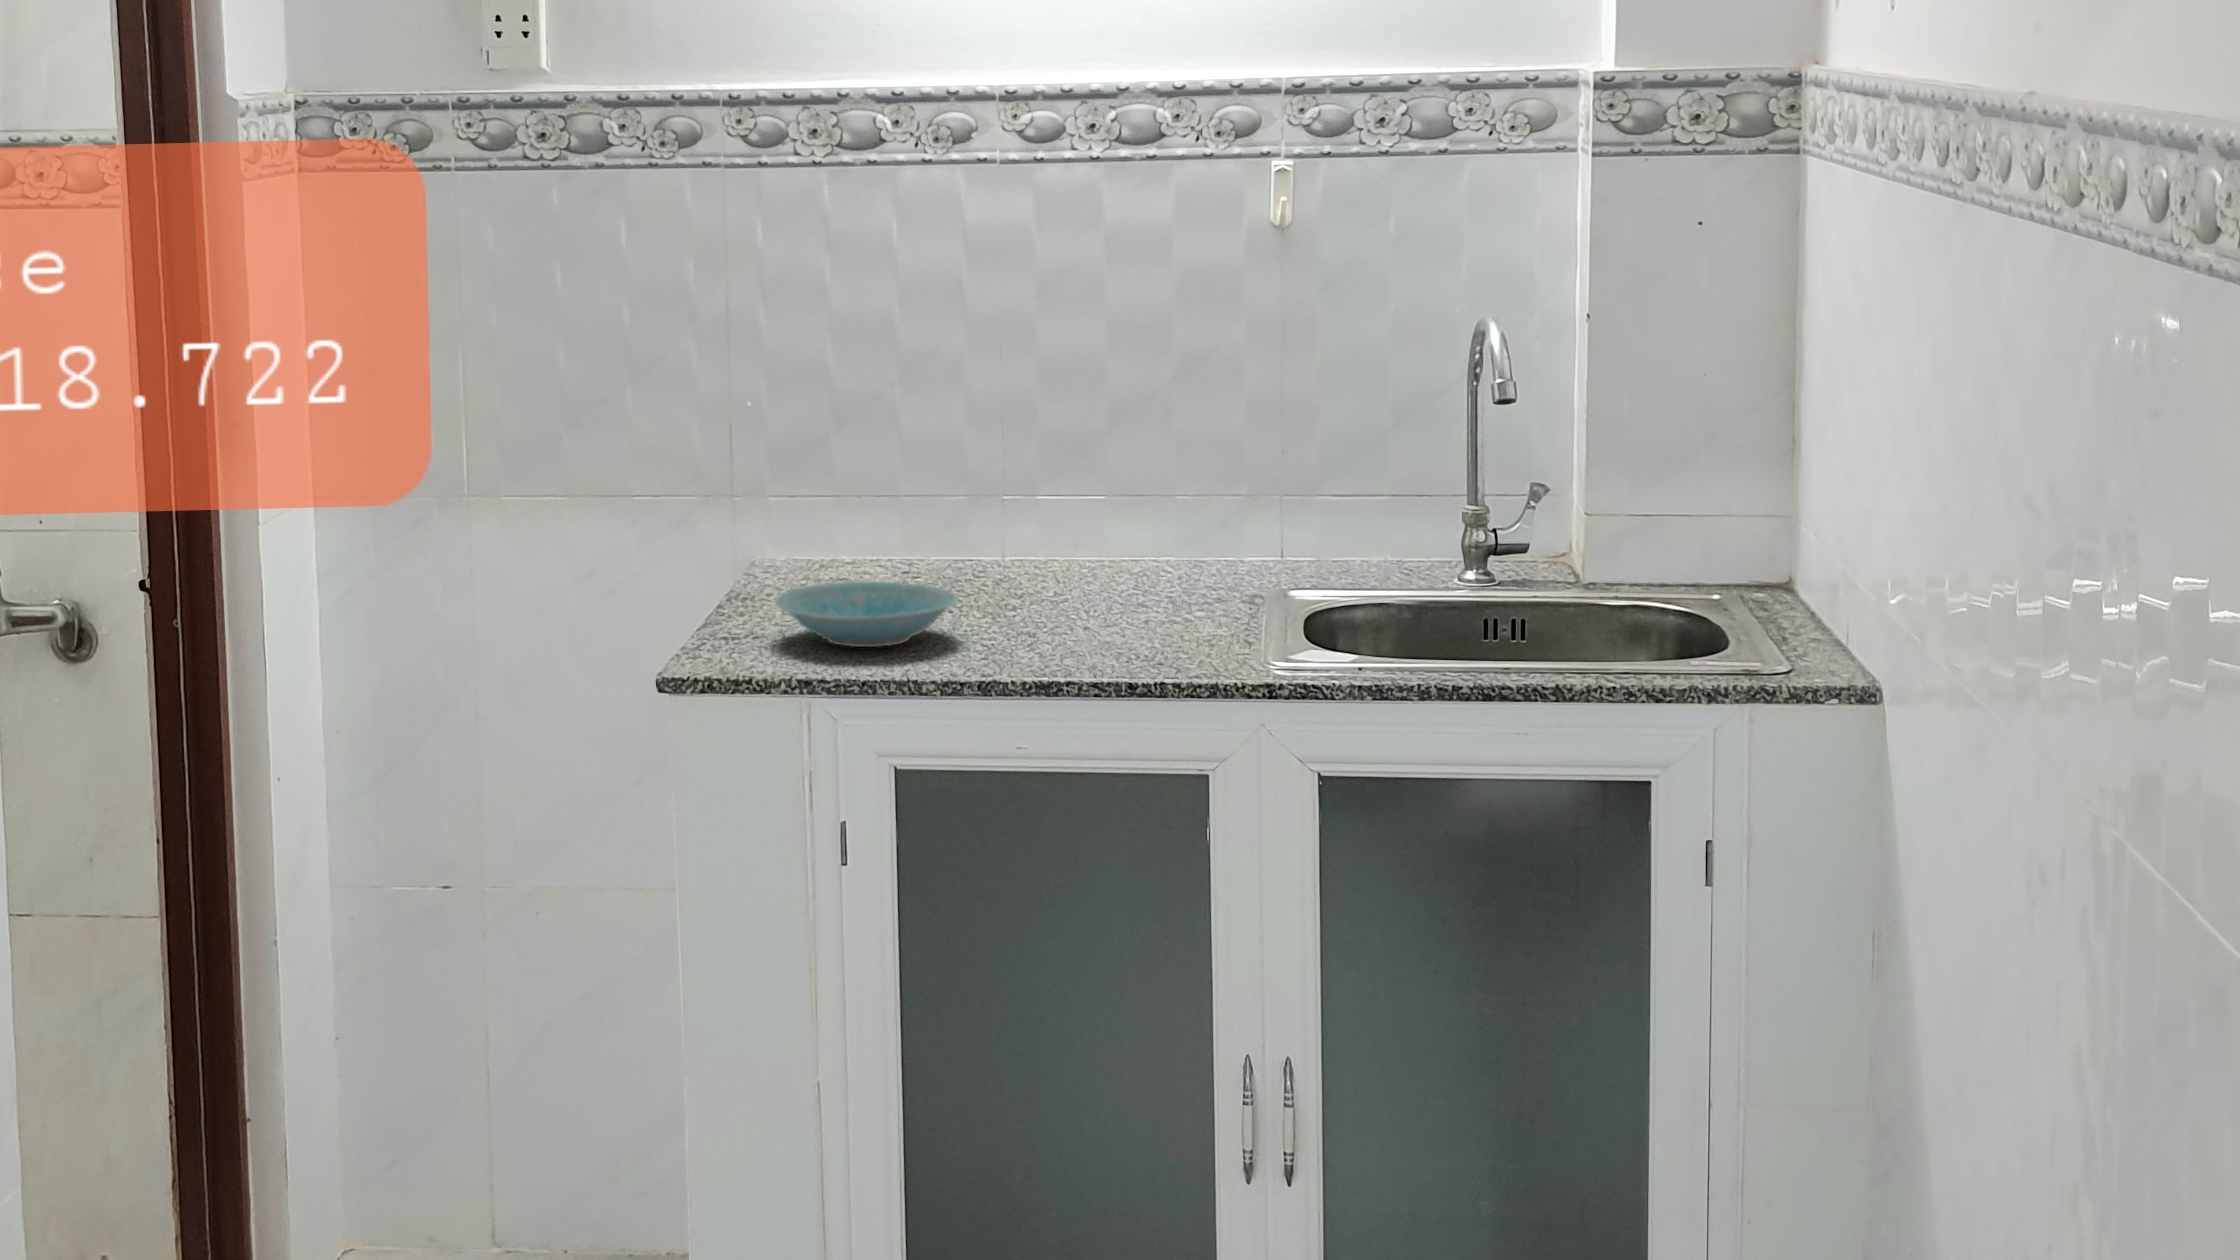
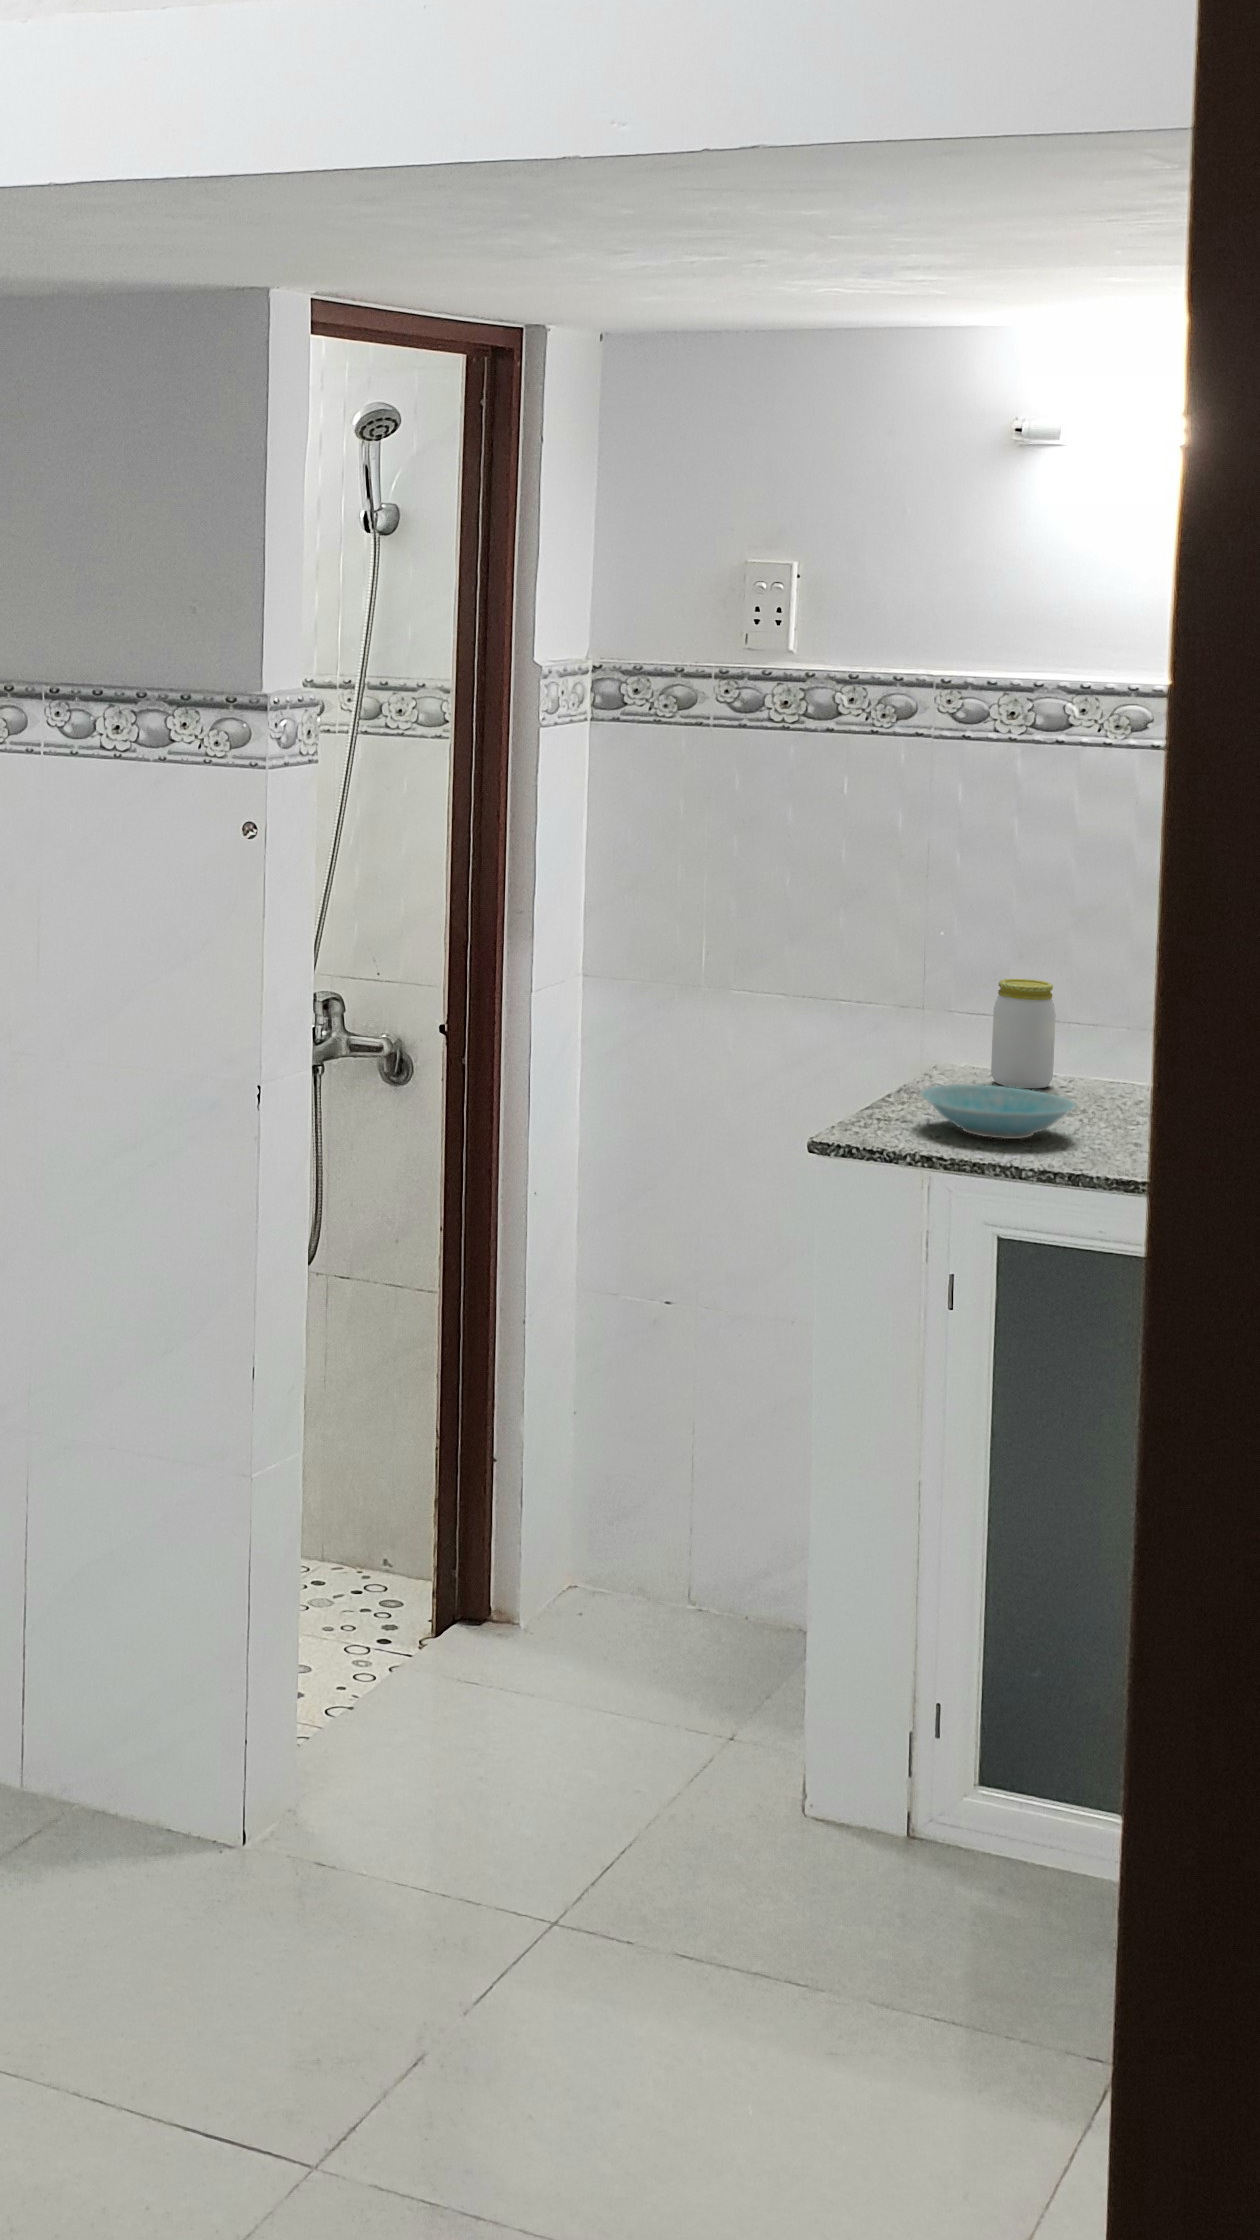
jar: none [822,449,894,579] -> present [991,979,1056,1088]

